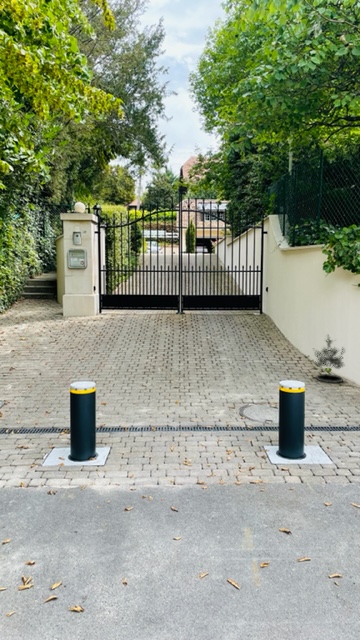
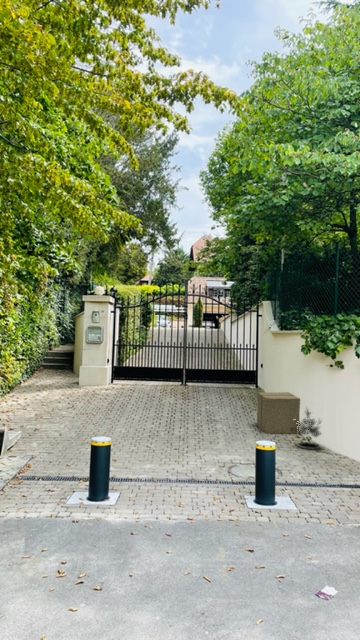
cardboard box: none [265,318,317,365] -> present [257,392,300,433]

